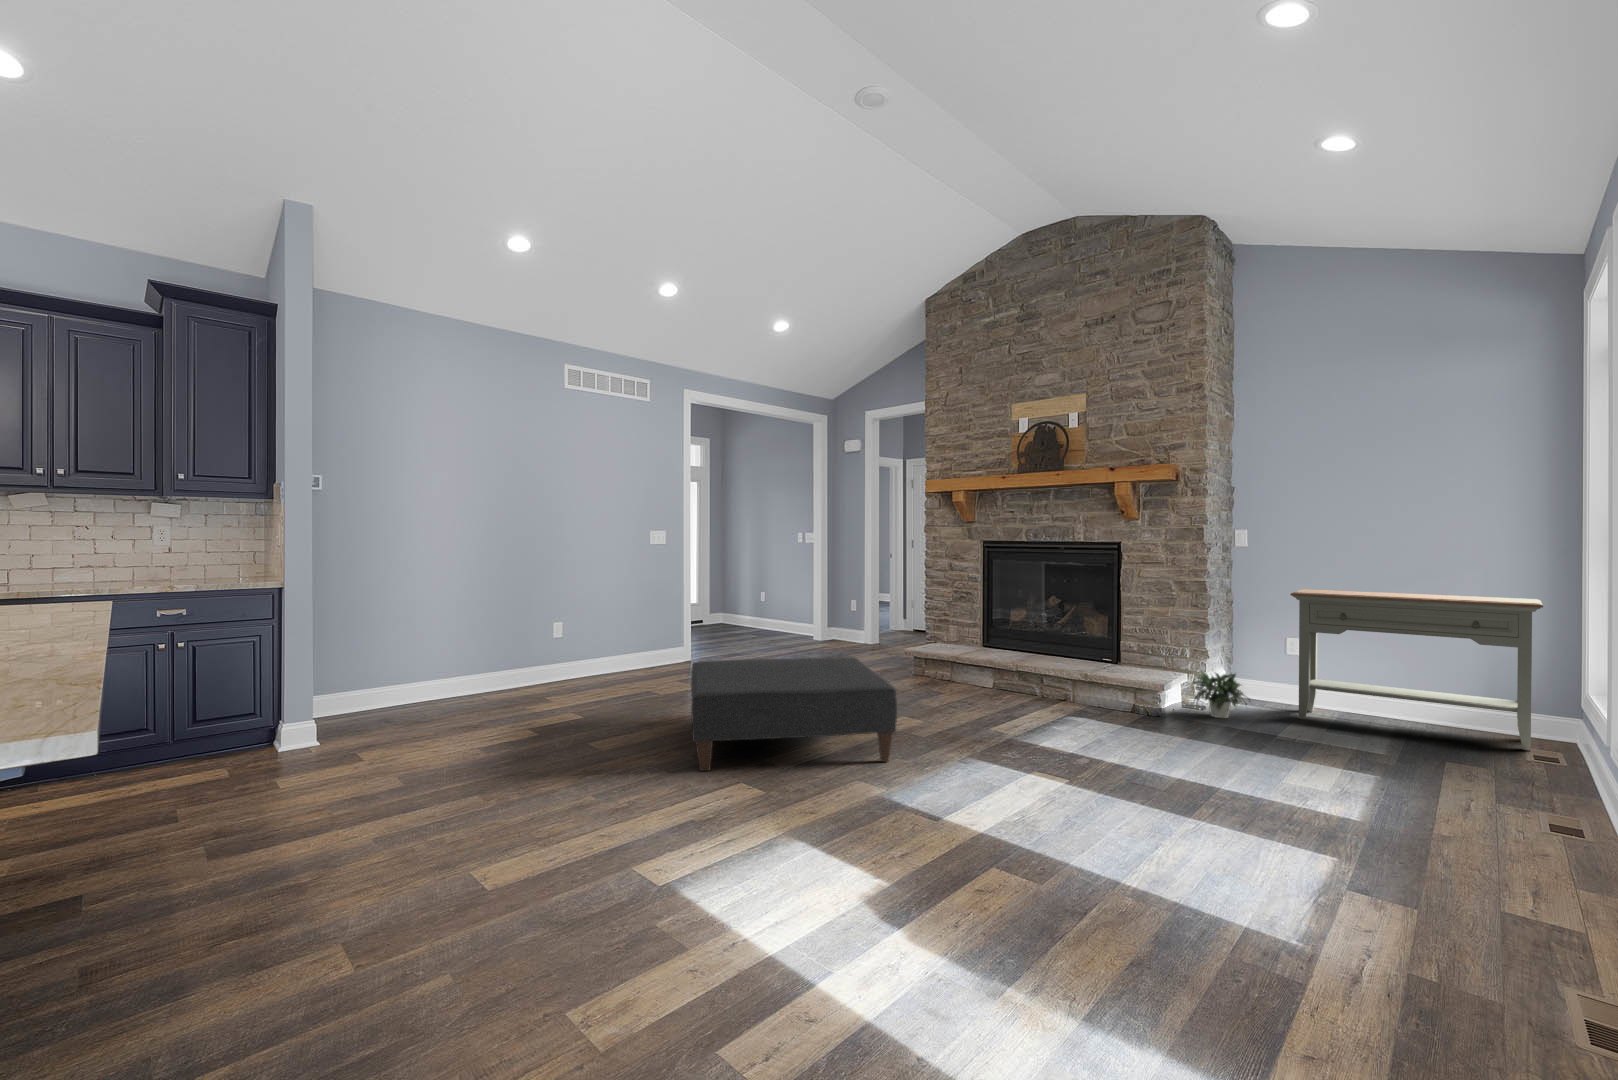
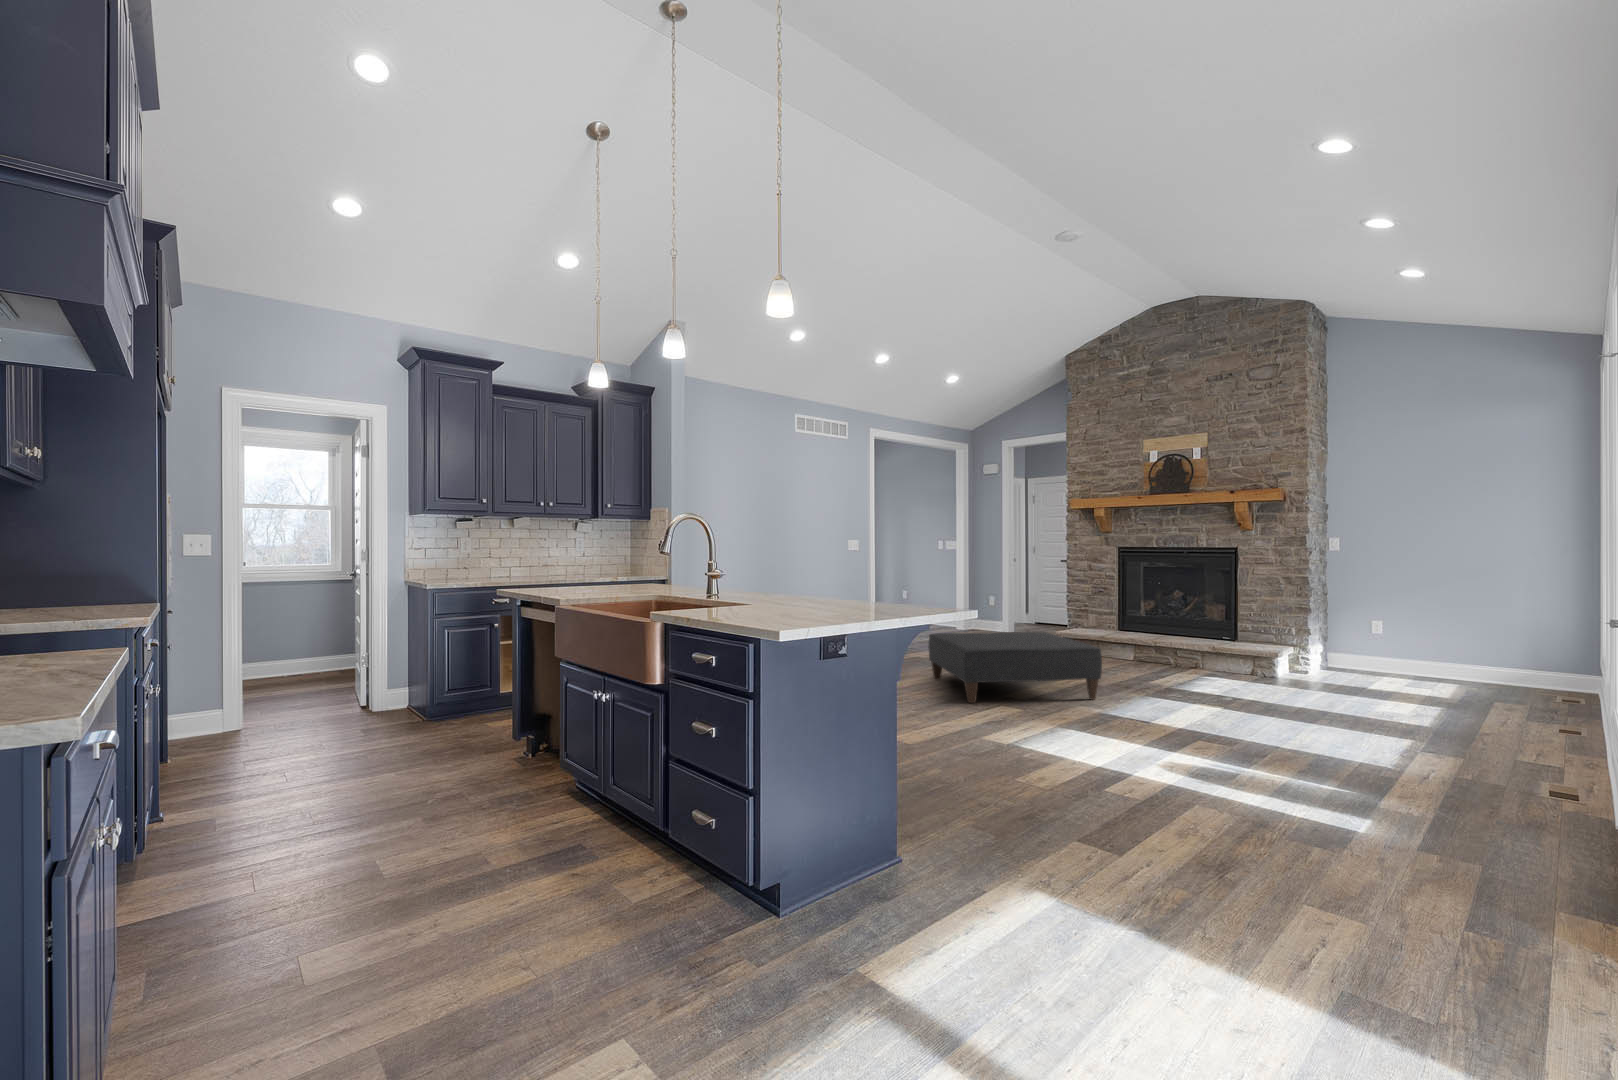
console table: present [1290,589,1543,751] -> none [1376,583,1570,698]
potted plant: present [1193,672,1250,718] -> none [1284,642,1347,678]

